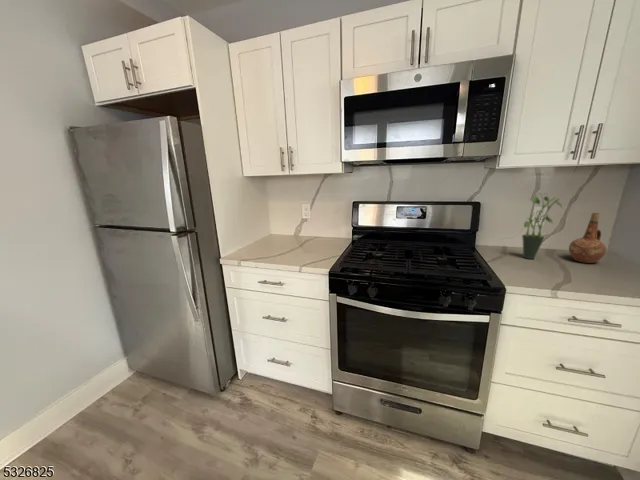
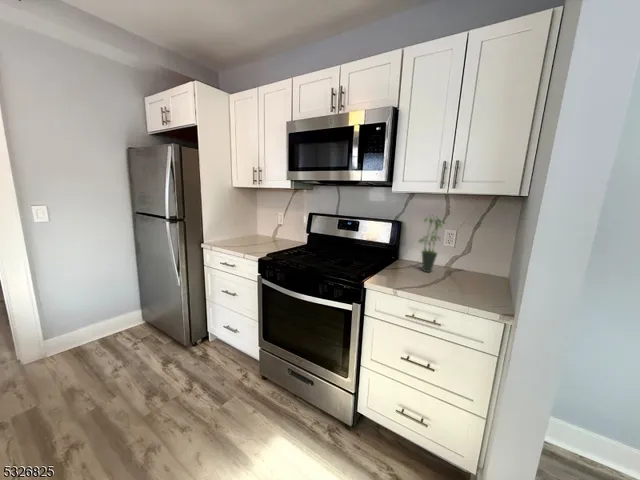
ceramic pitcher: present [569,213,606,263] -> none [460,236,489,281]

